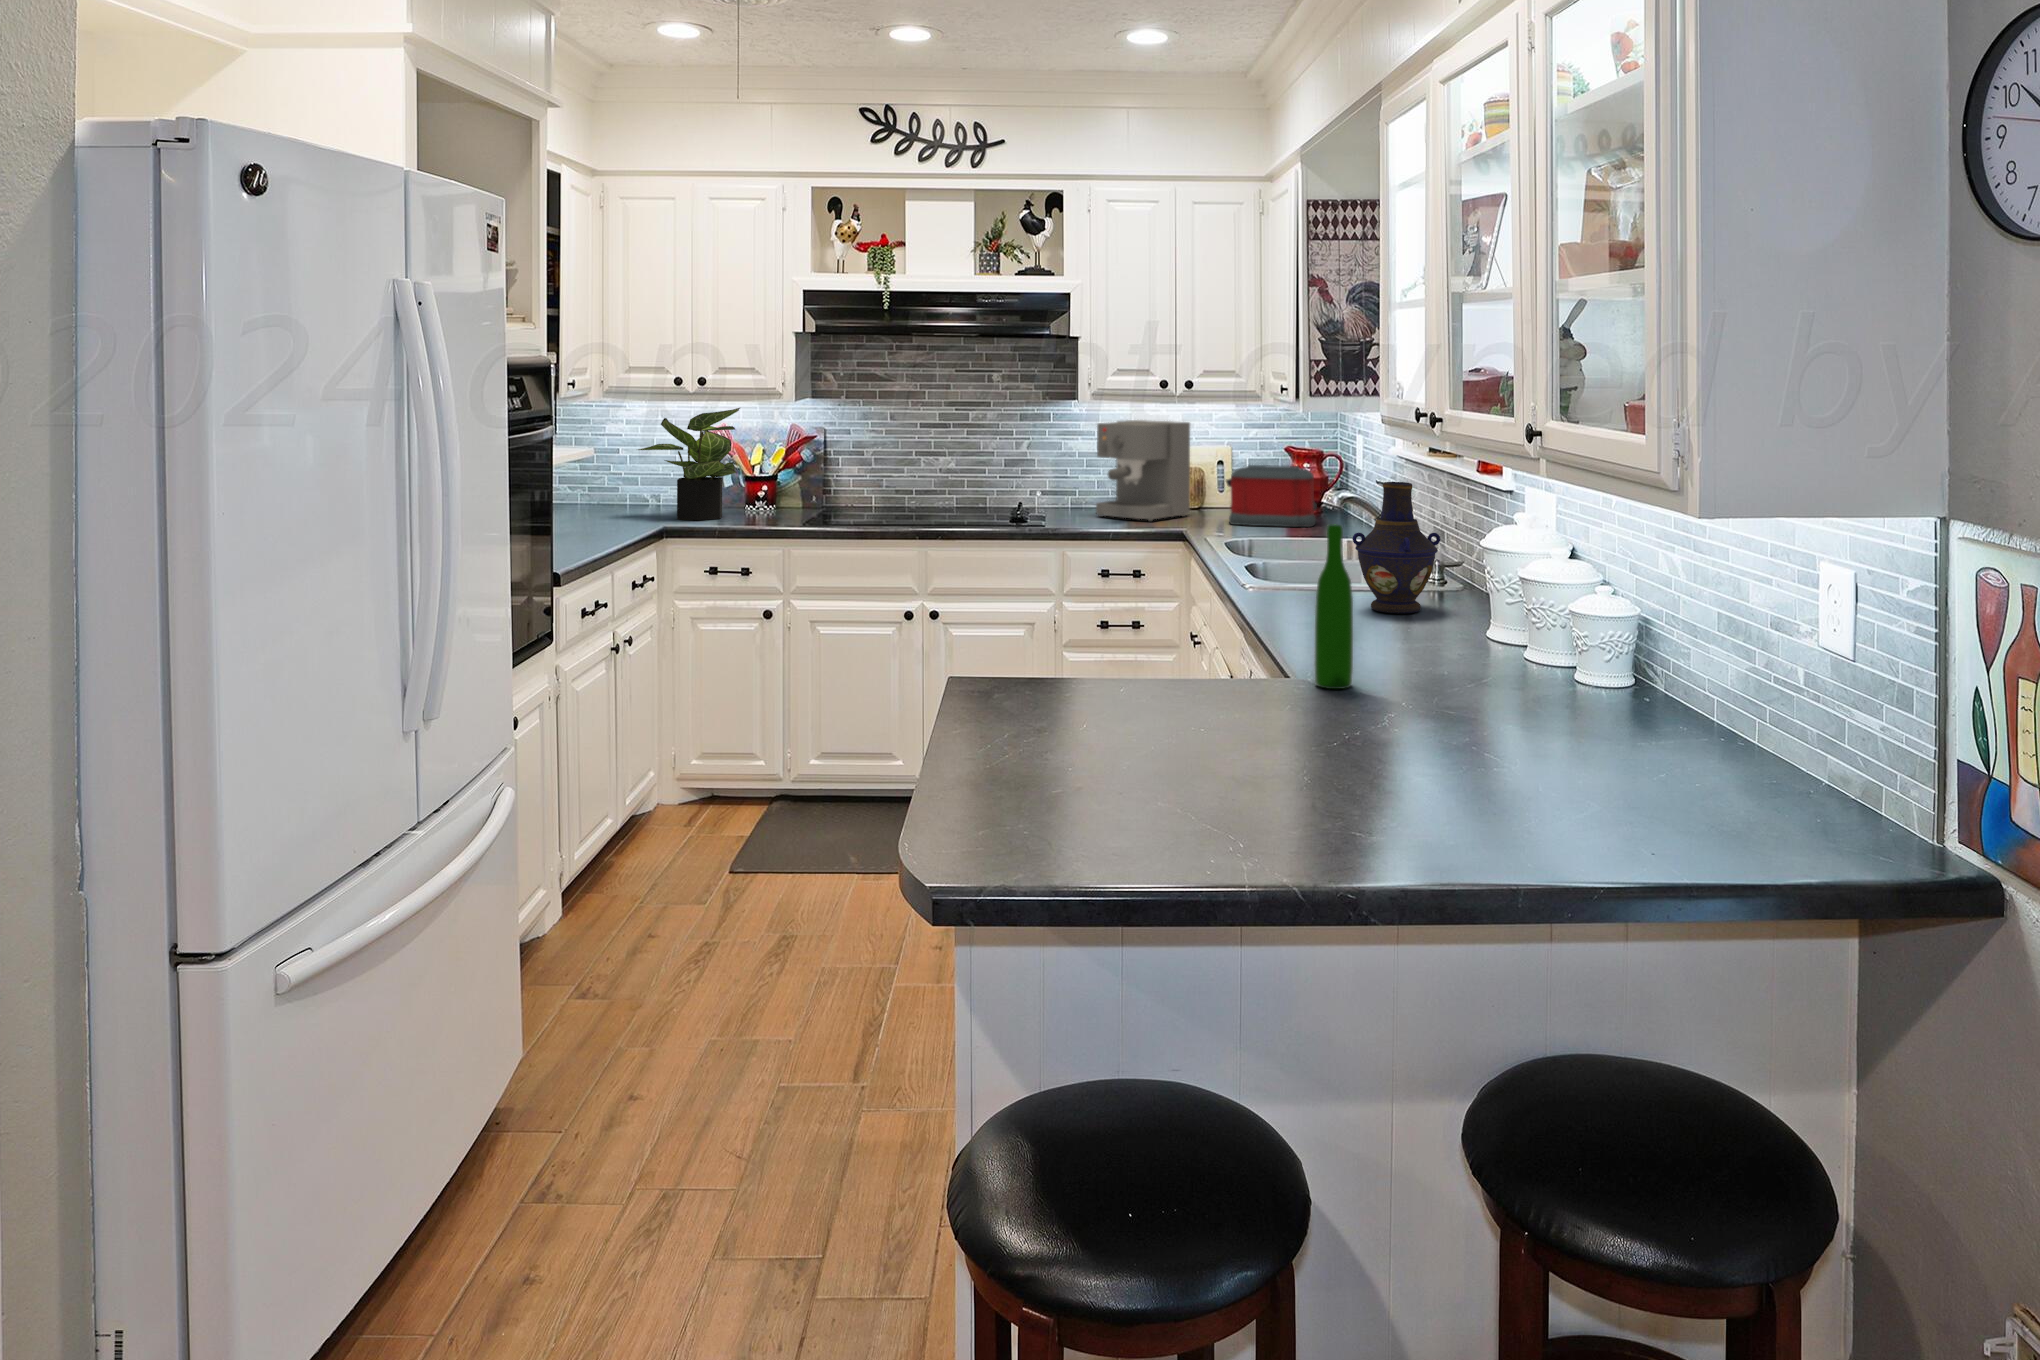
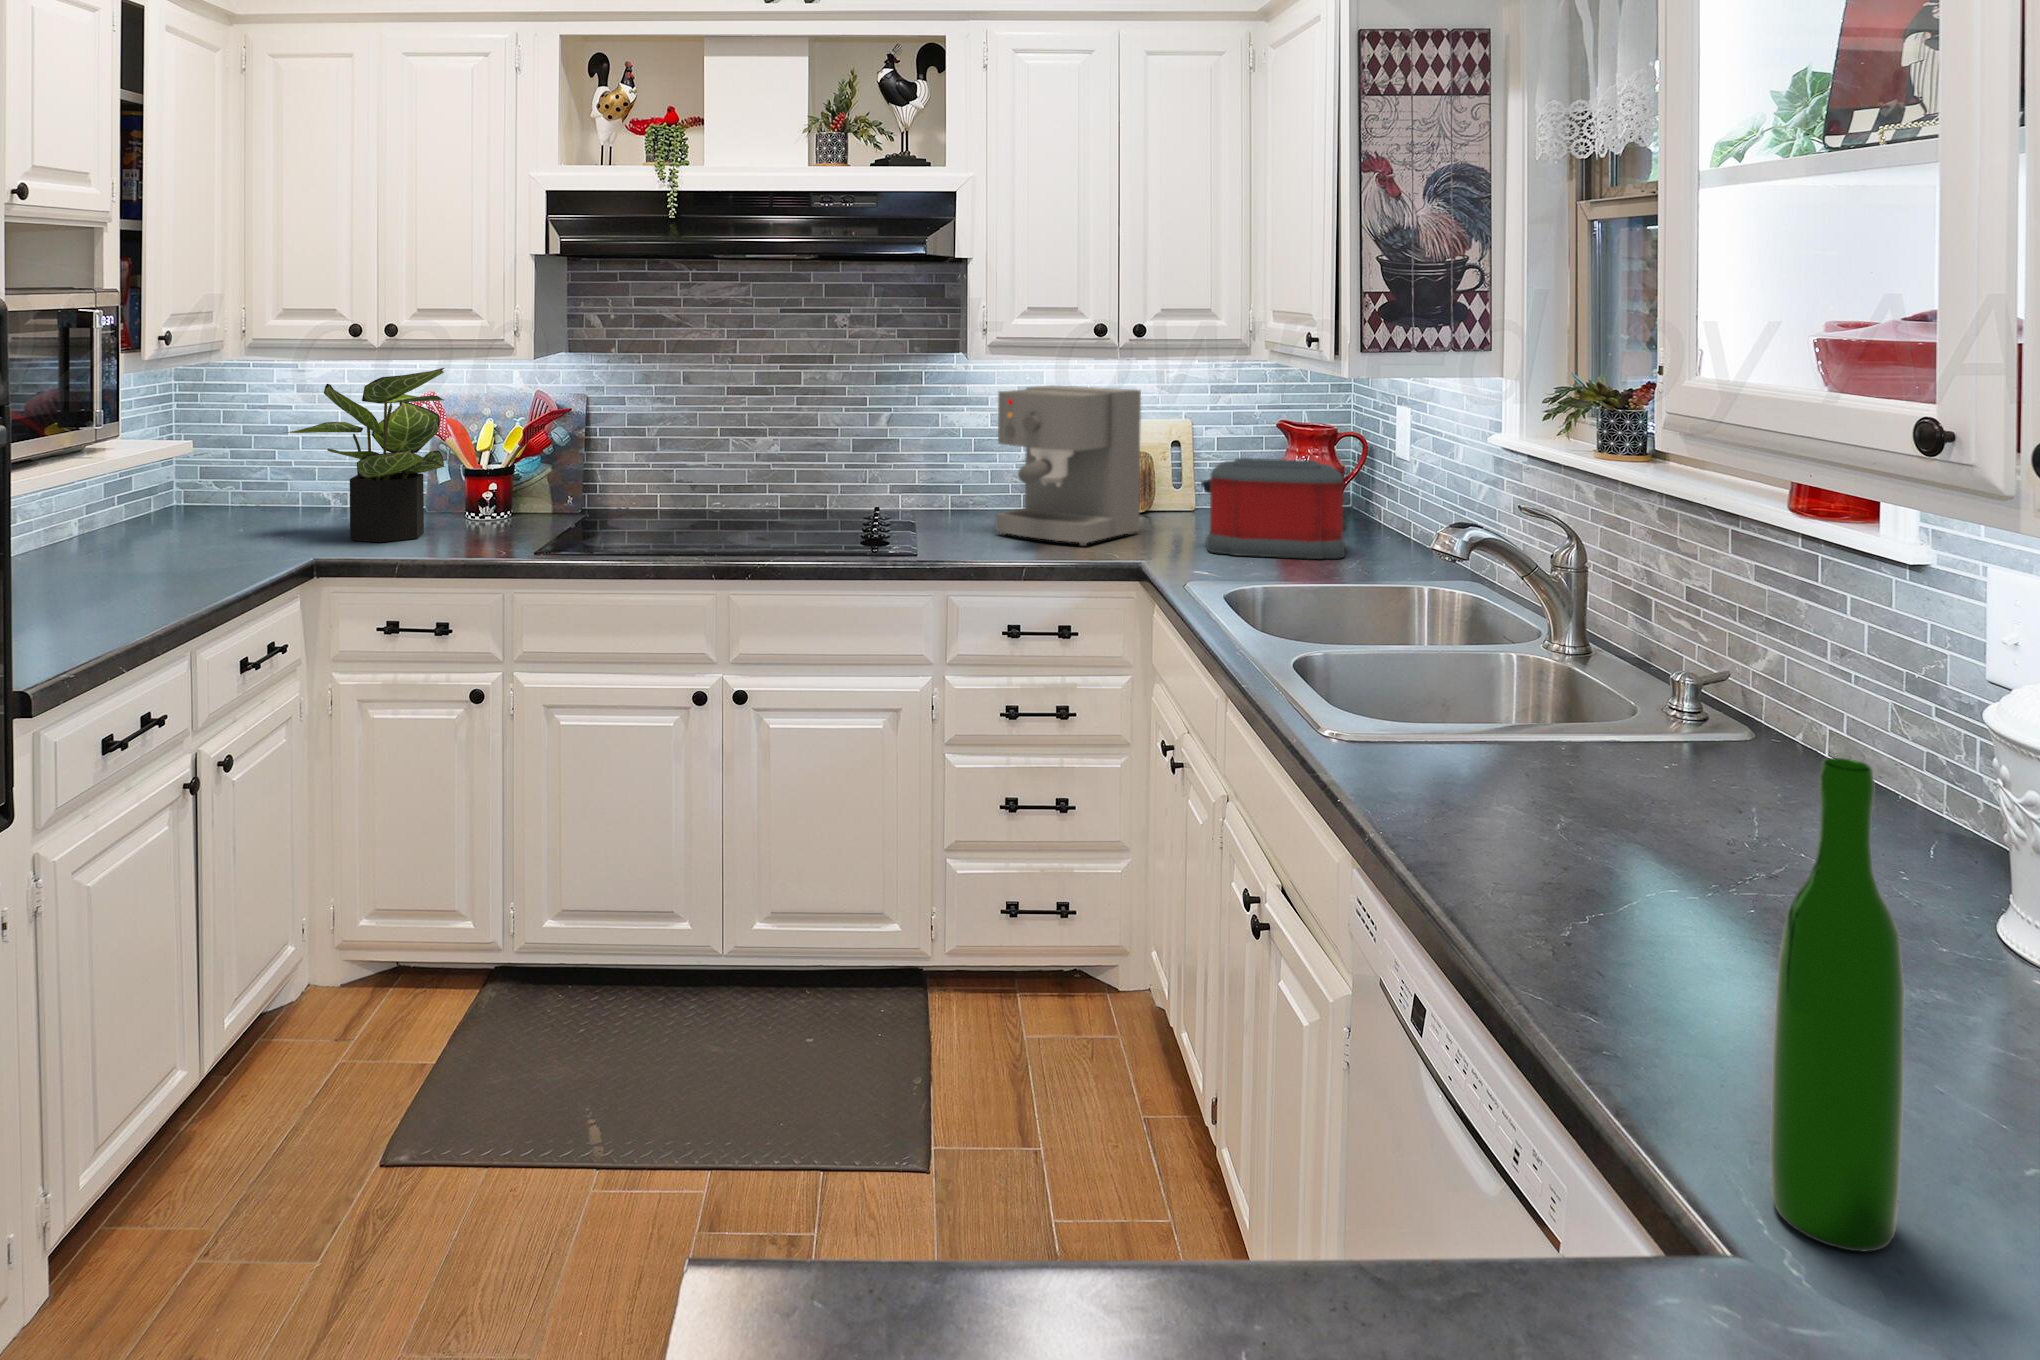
vase: present [1352,482,1440,614] -> none [1601,545,1794,833]

